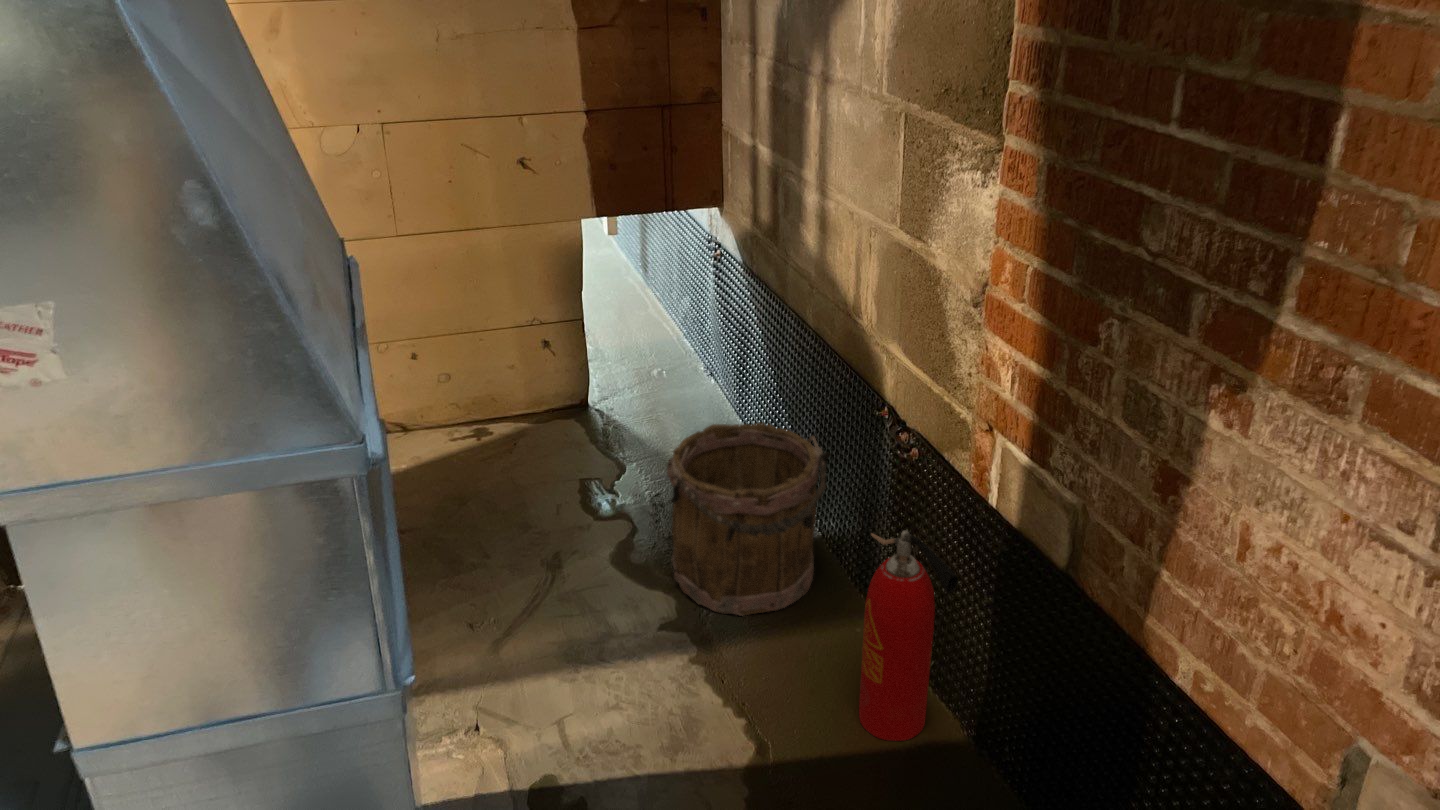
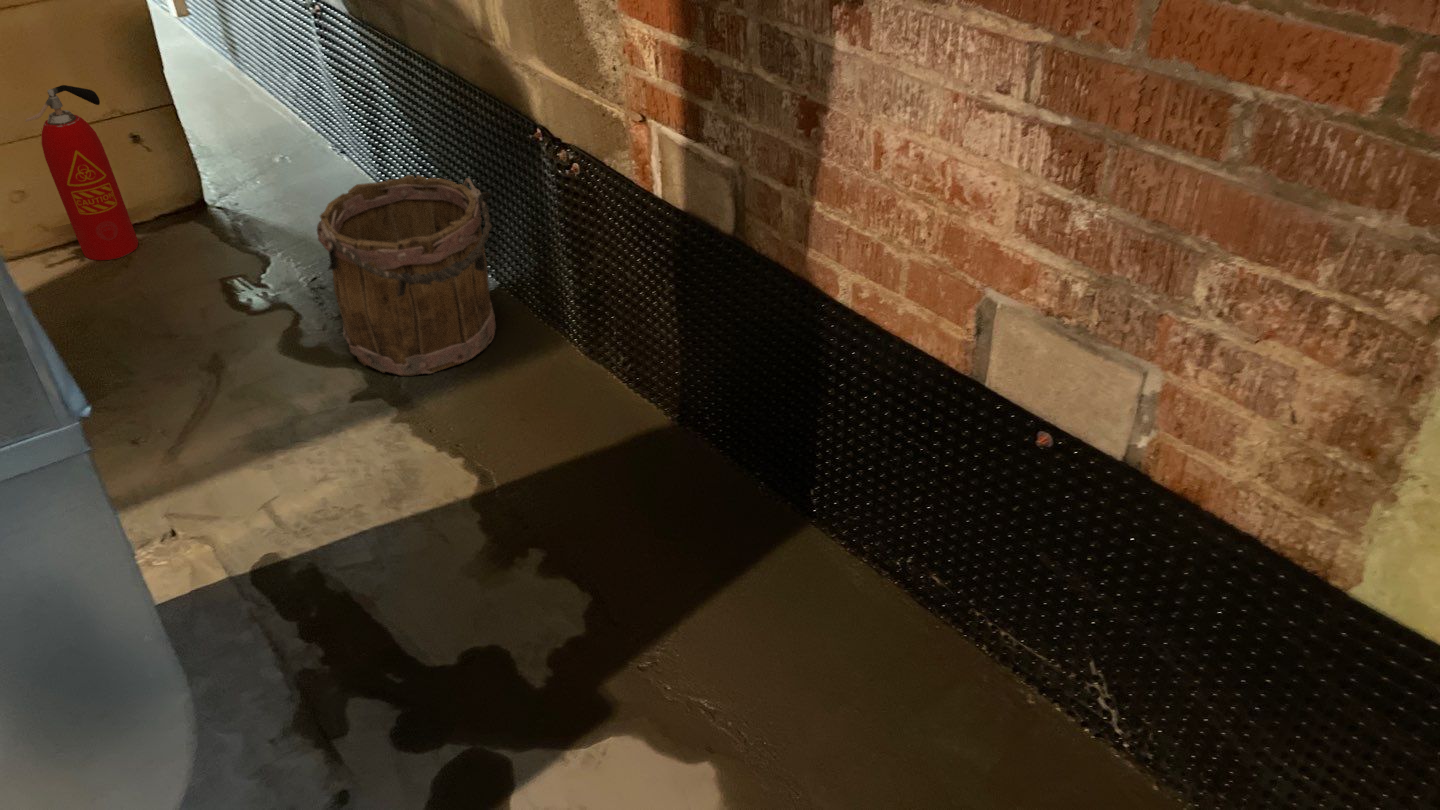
fire extinguisher: present [859,531,958,741] -> present [25,85,138,260]

